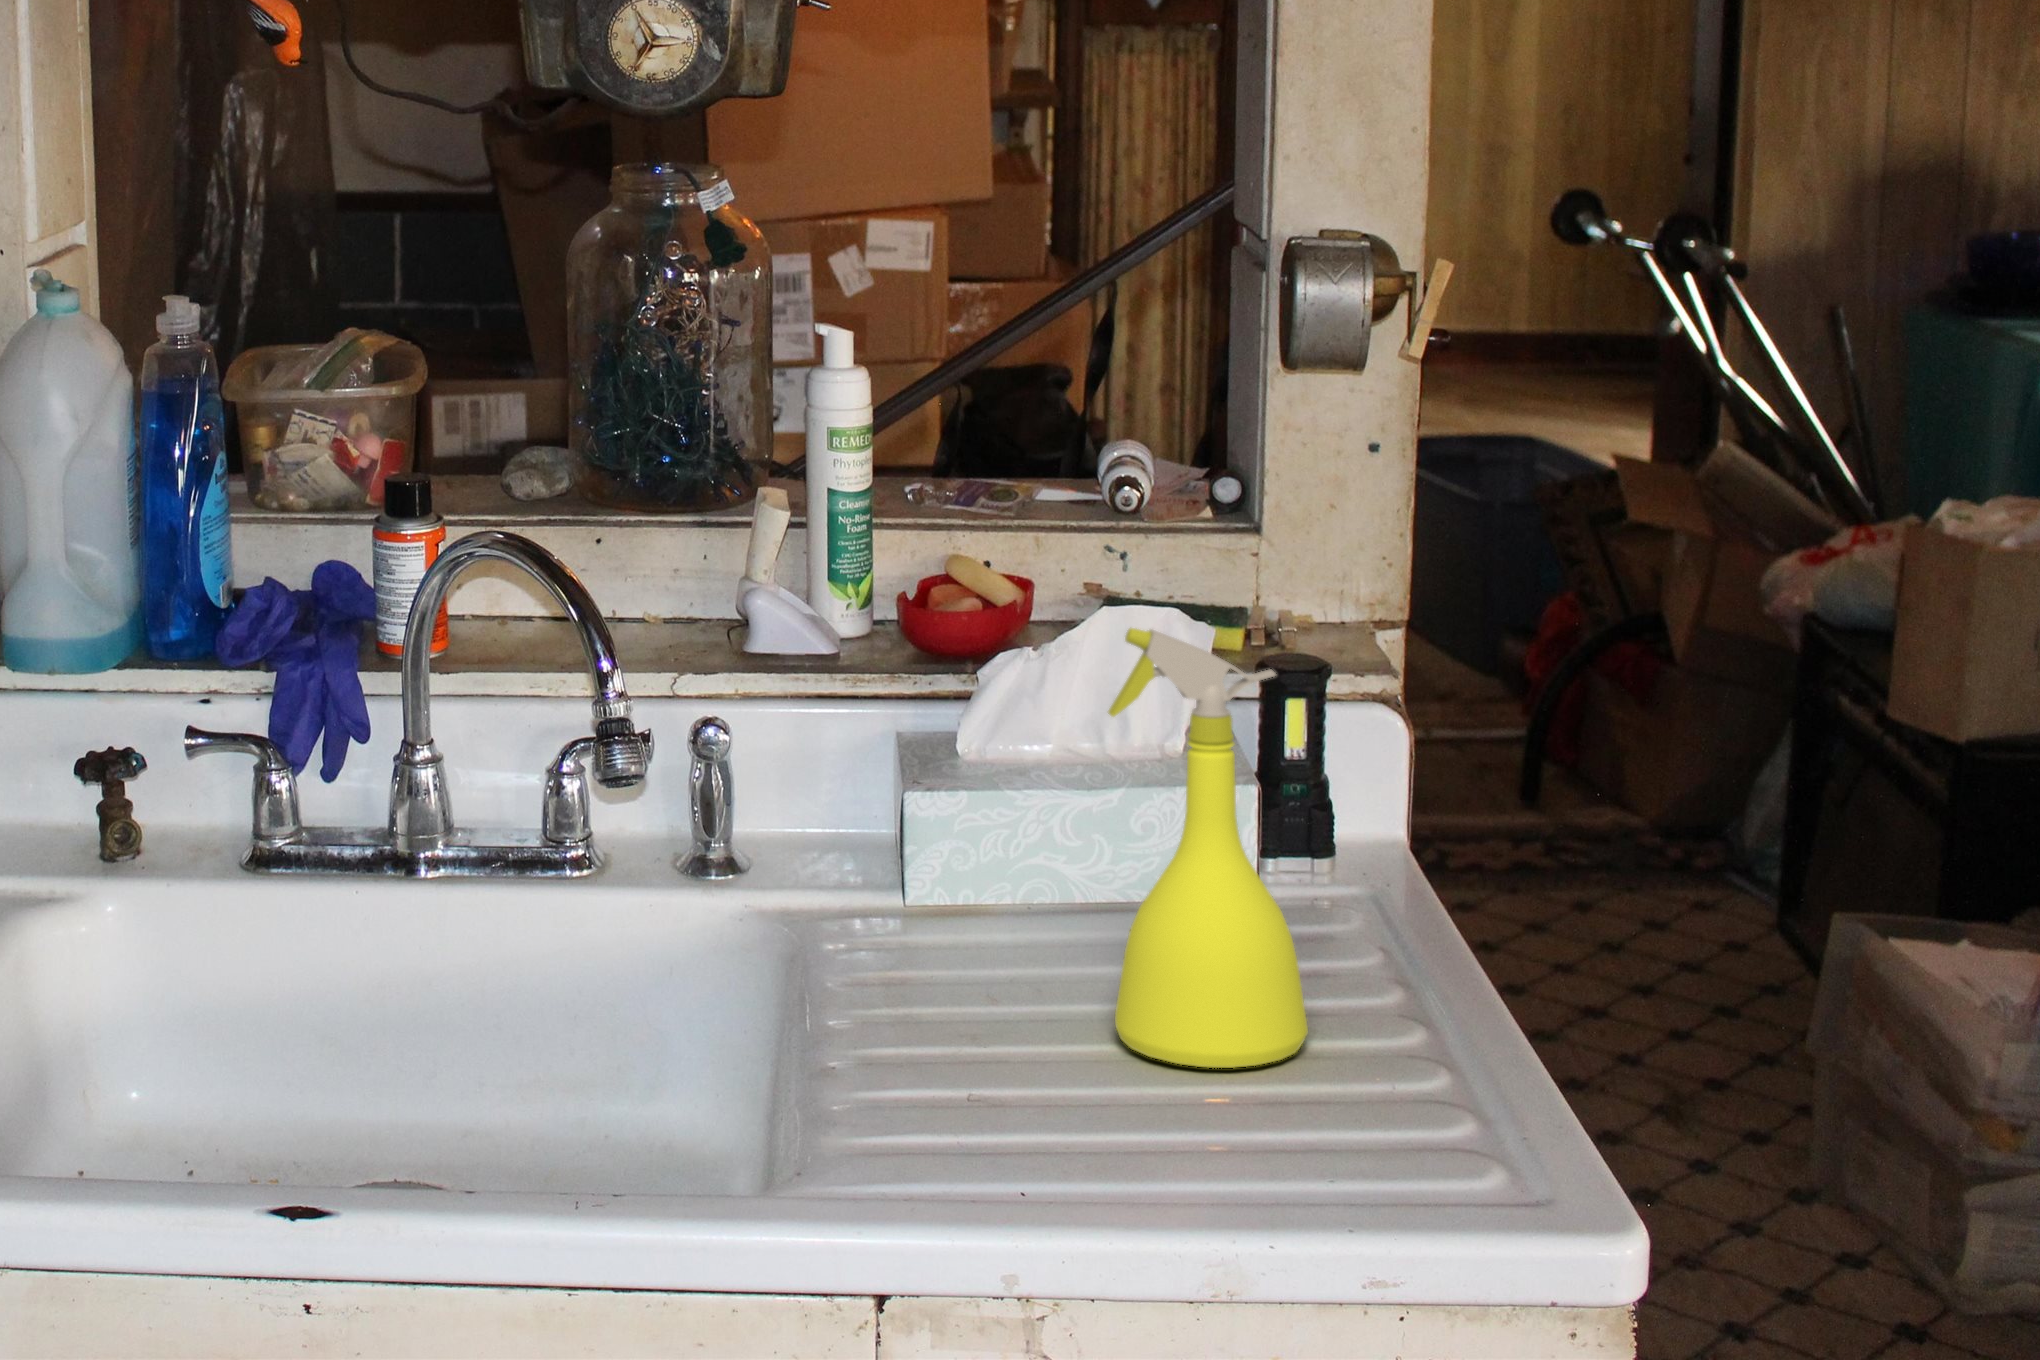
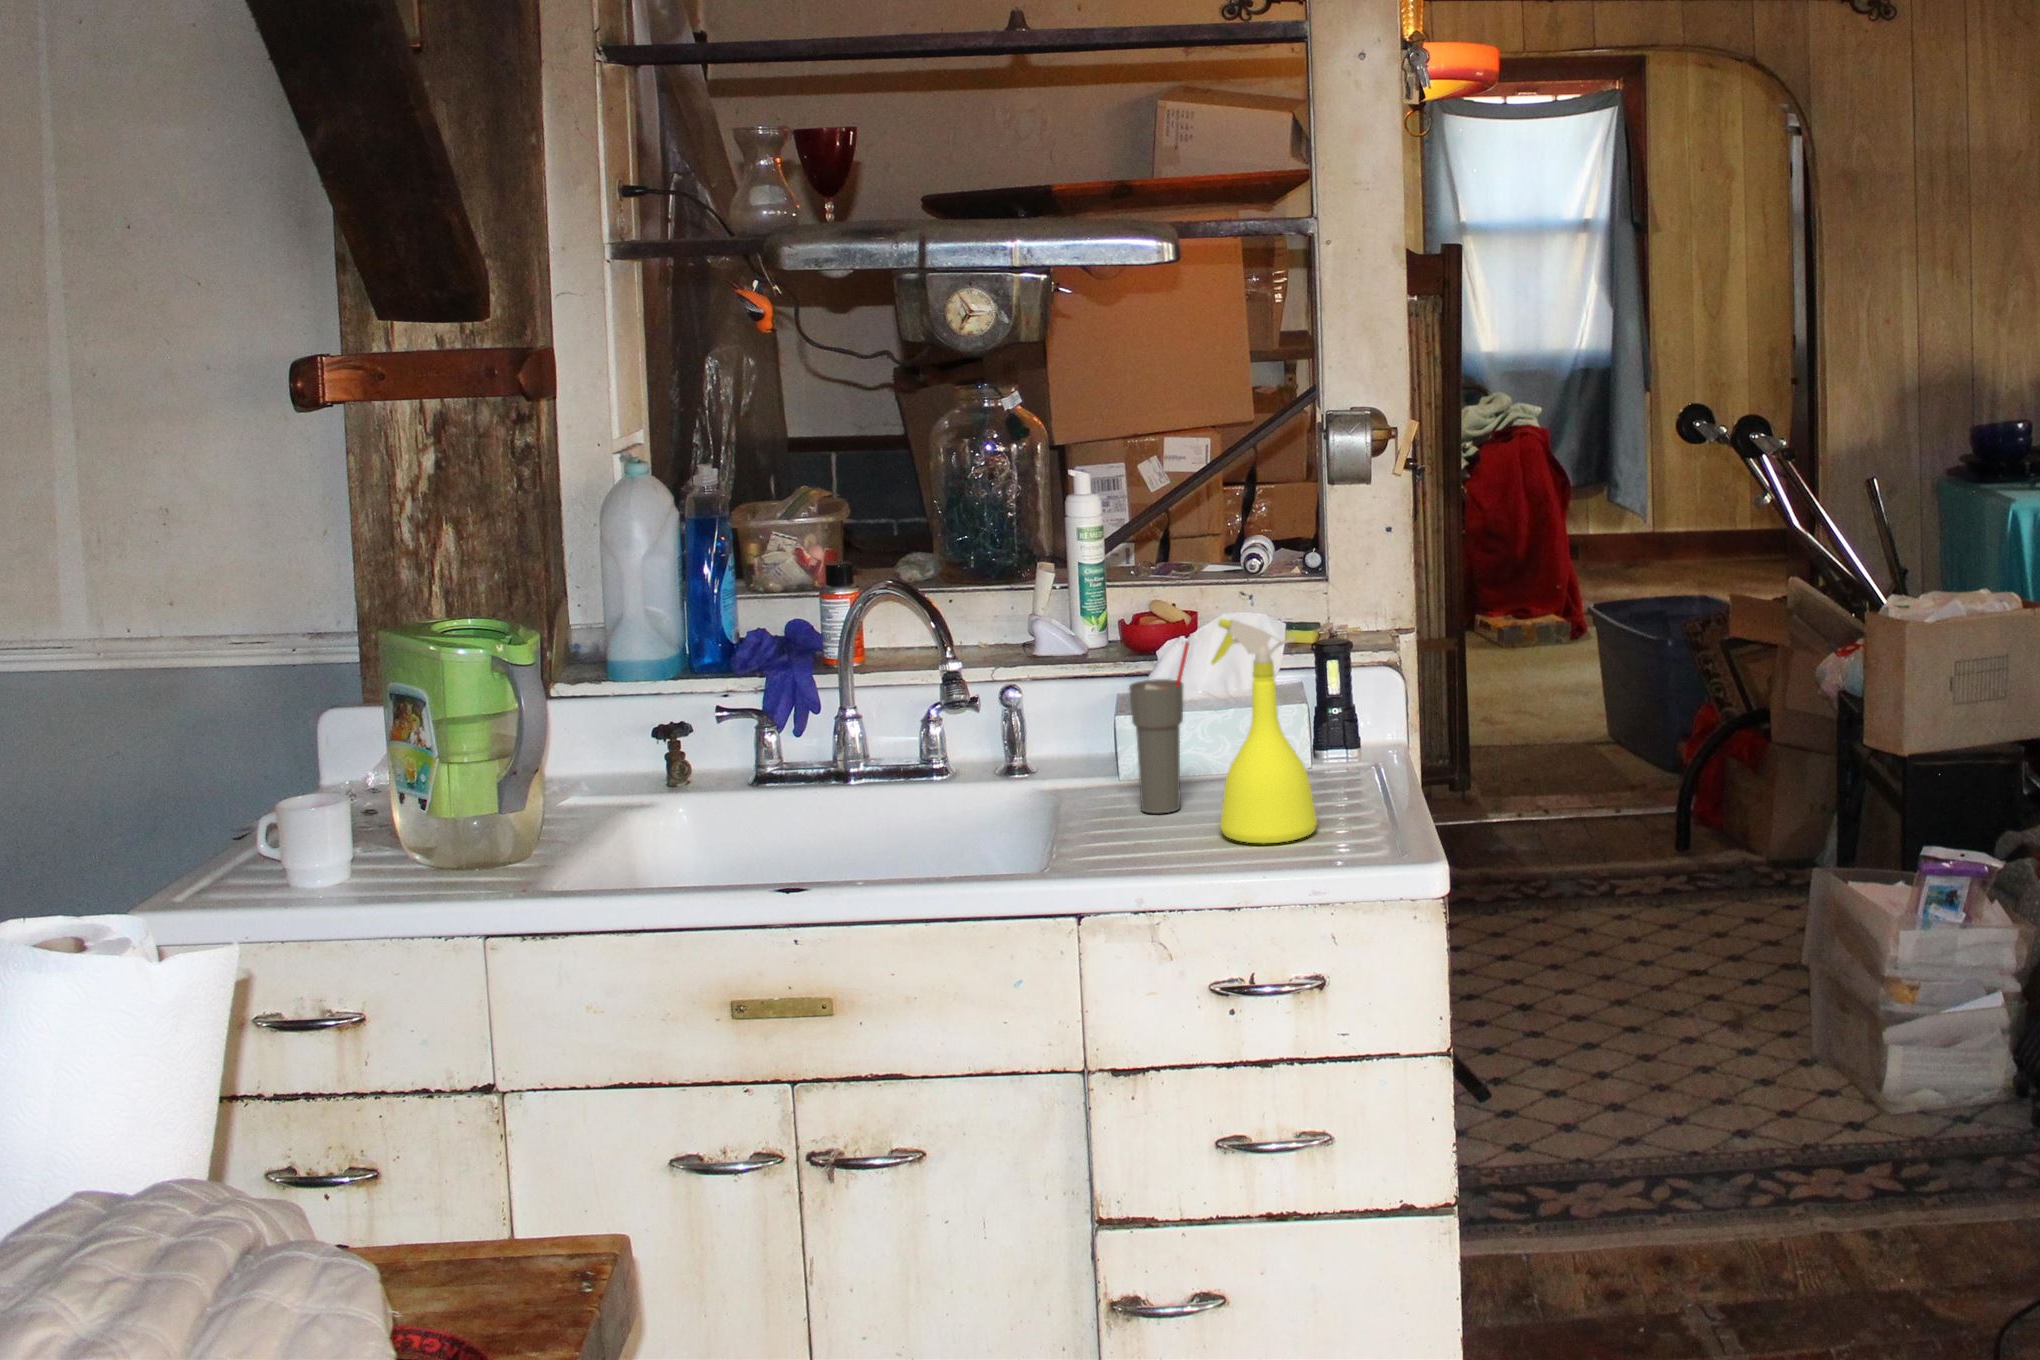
cup: none [937,658,1055,980] -> present [1129,642,1189,813]

